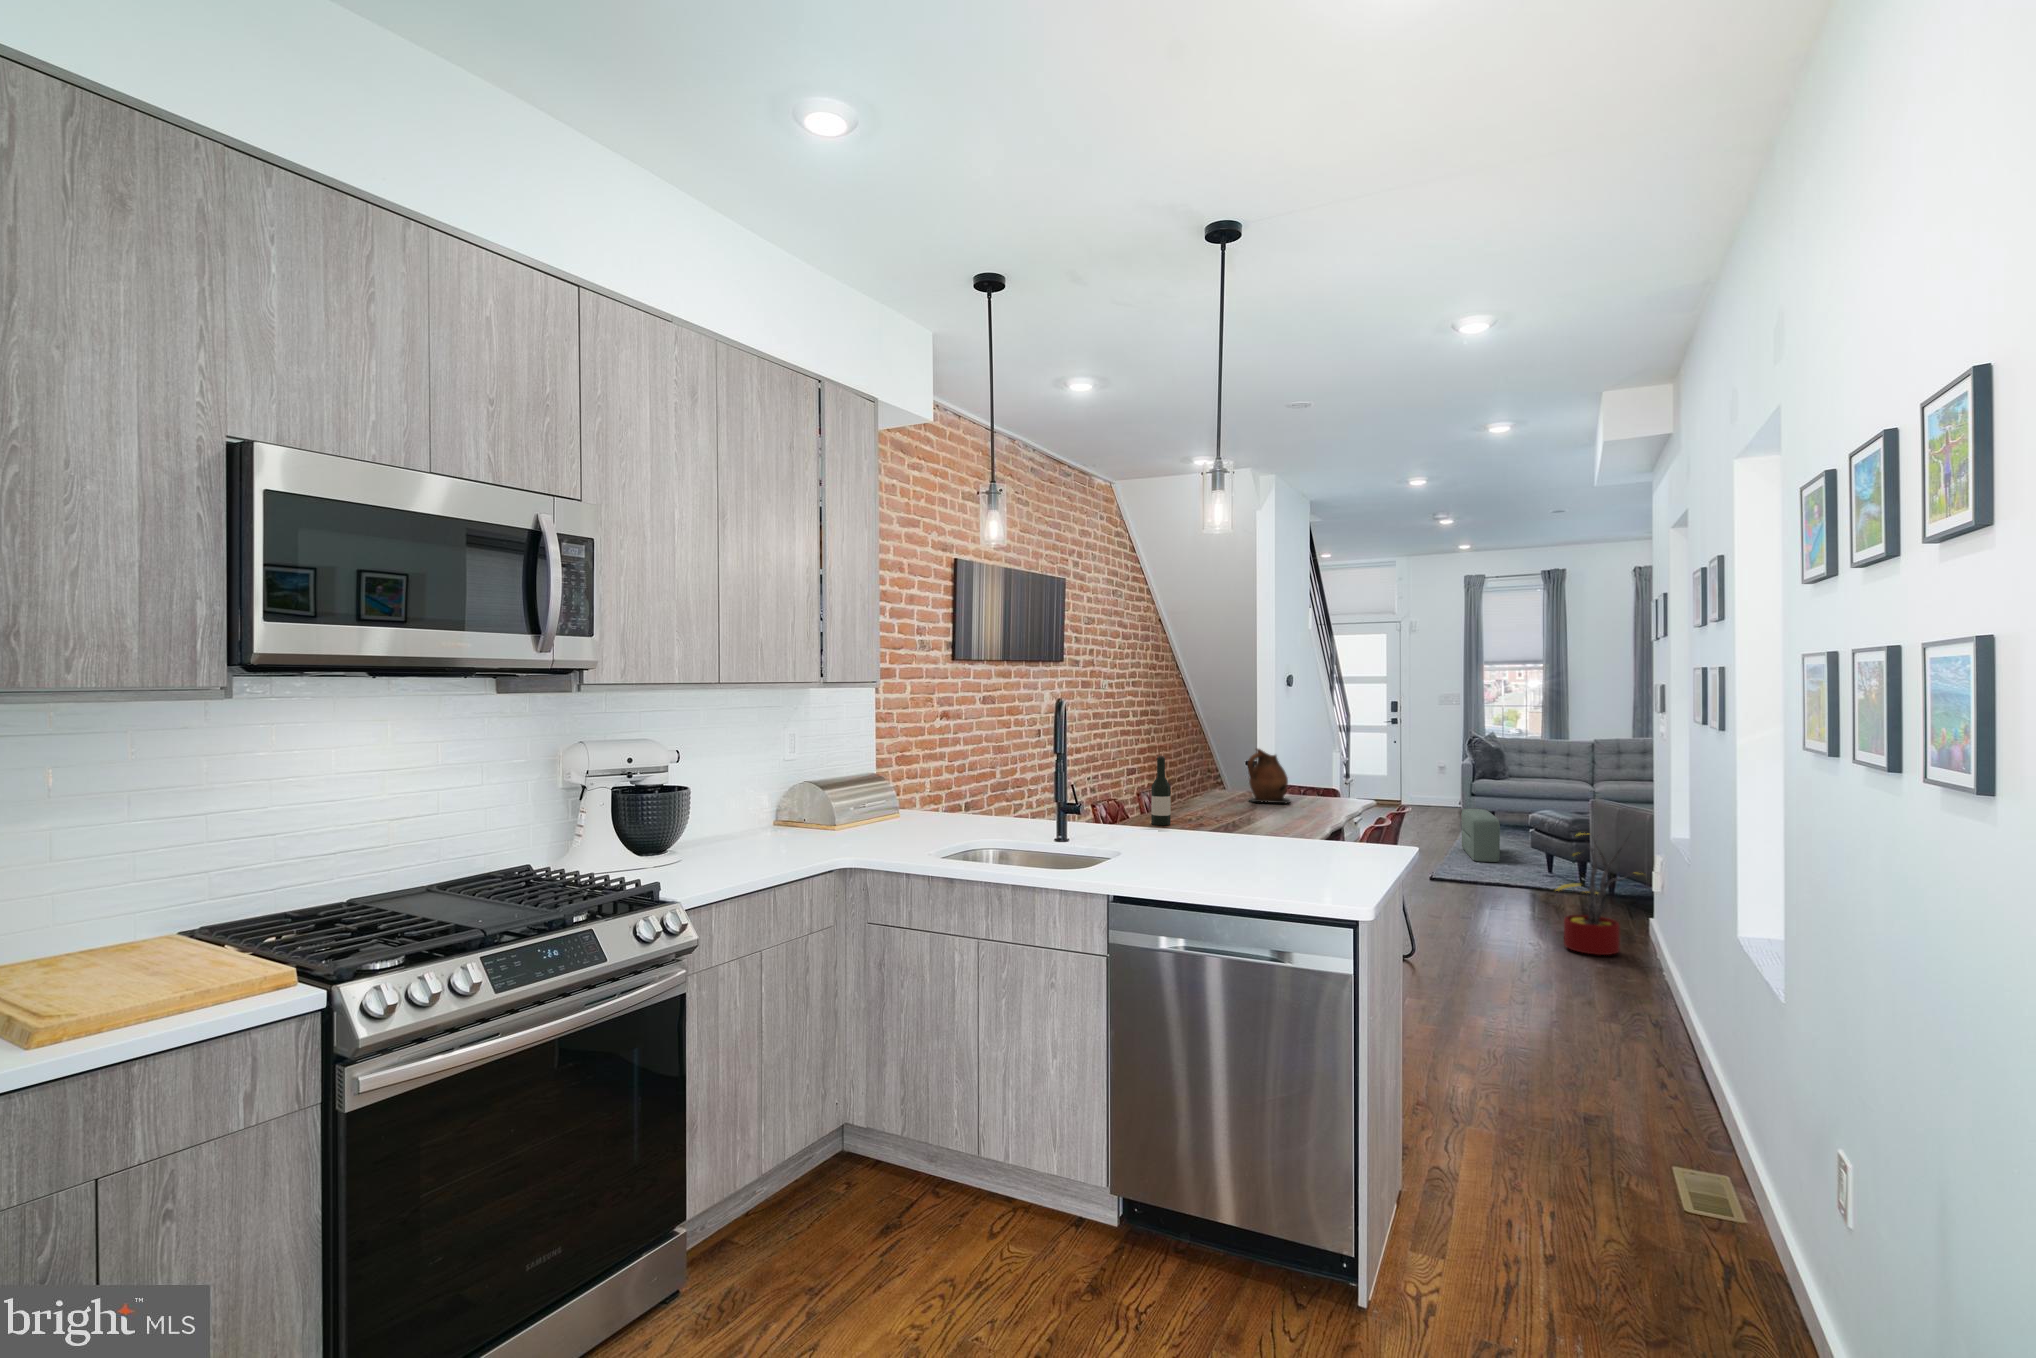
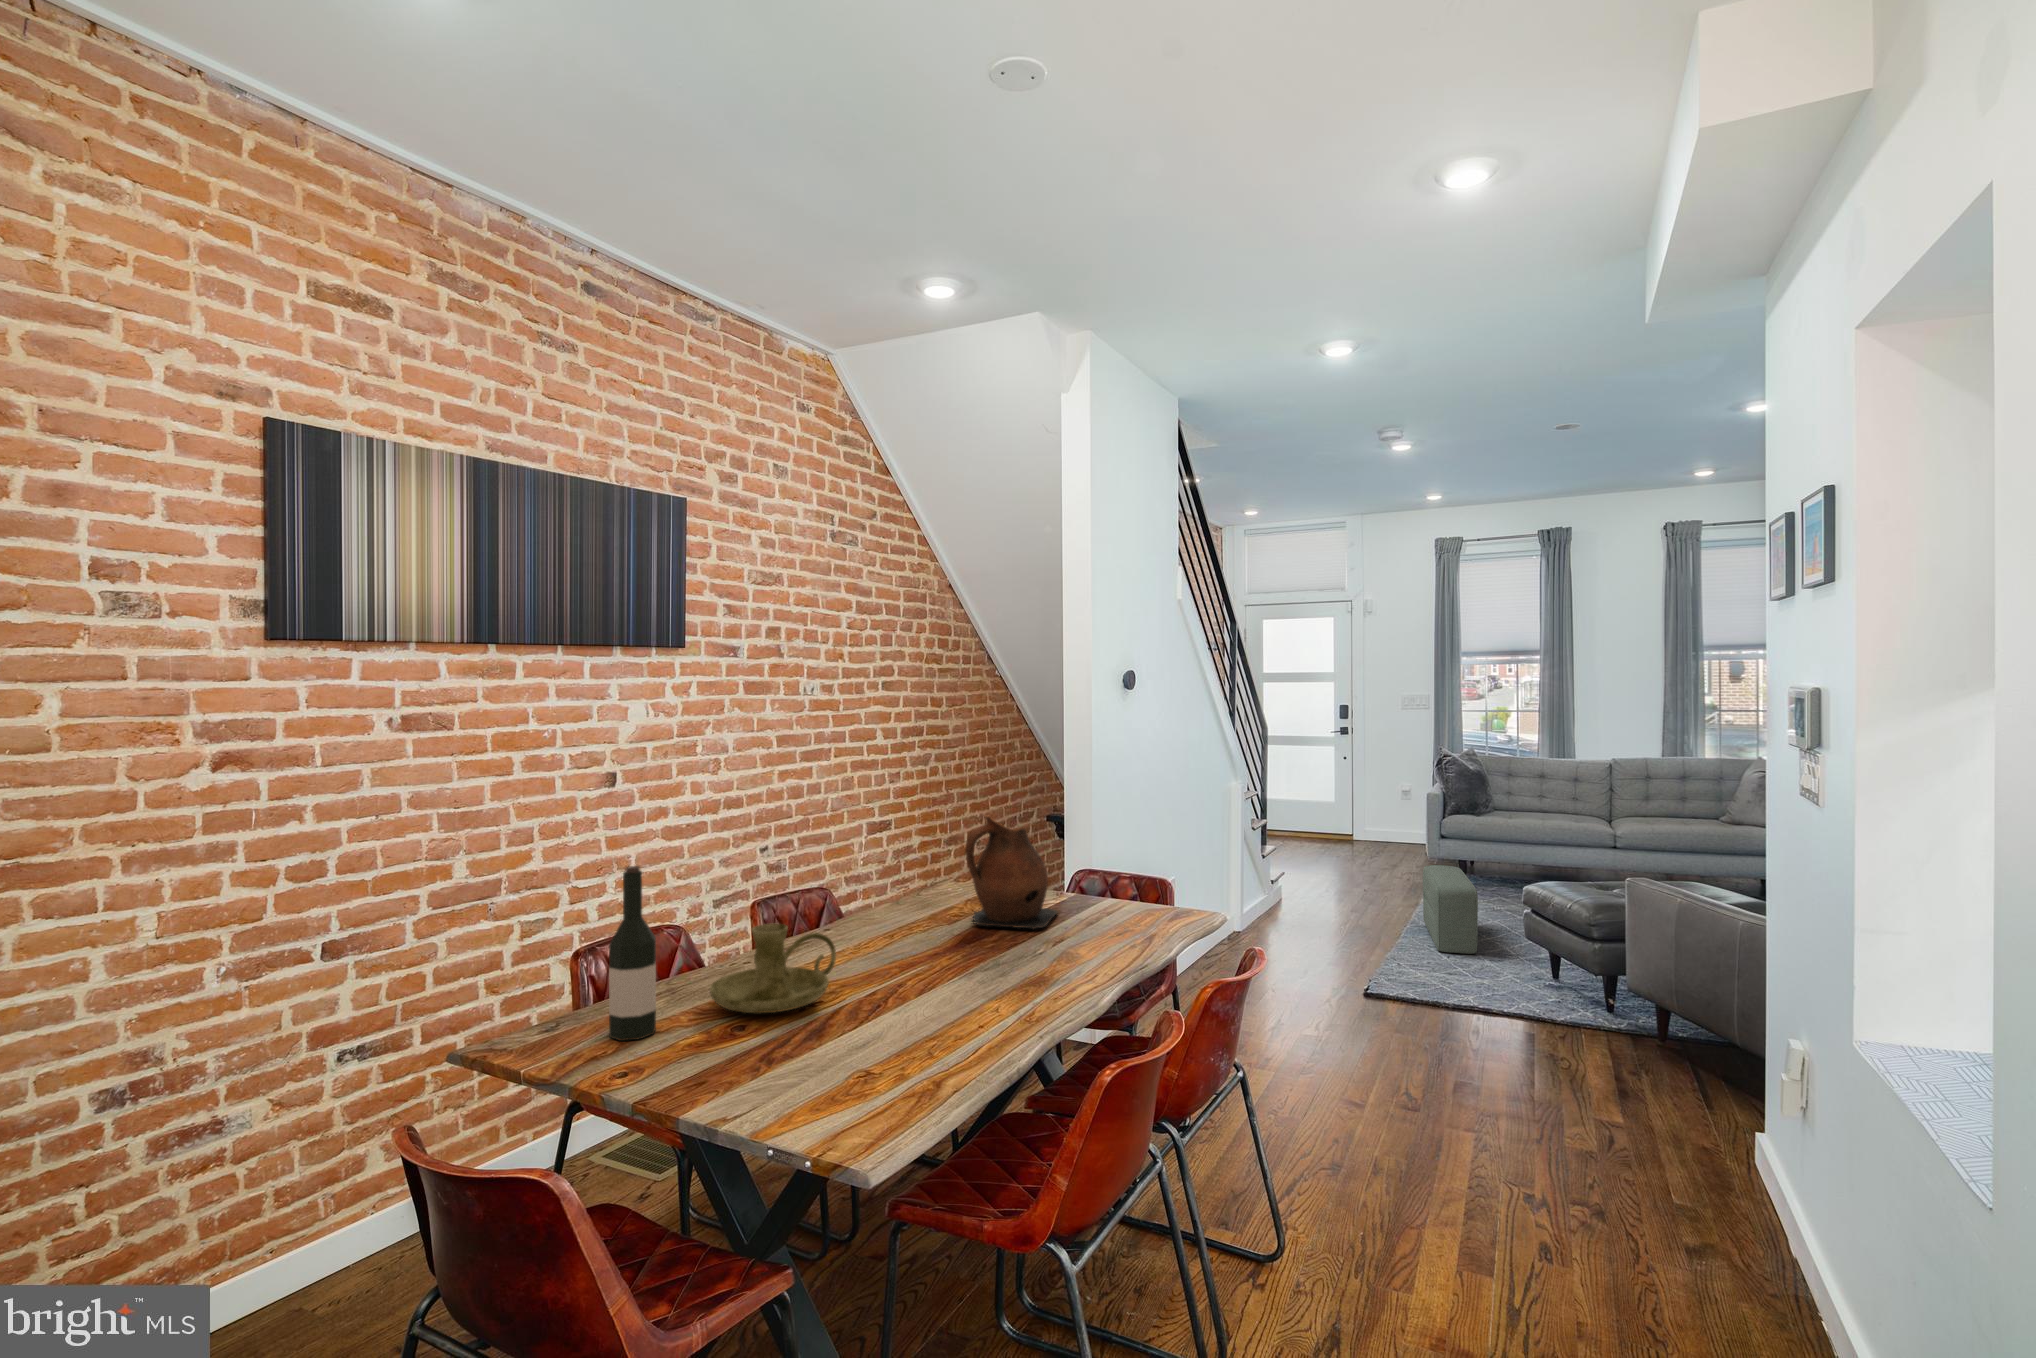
candle holder: none [1177,786,1227,820] -> present [710,924,836,1013]
decorative plant: present [1557,833,1624,955] -> none [1580,980,1760,1255]

